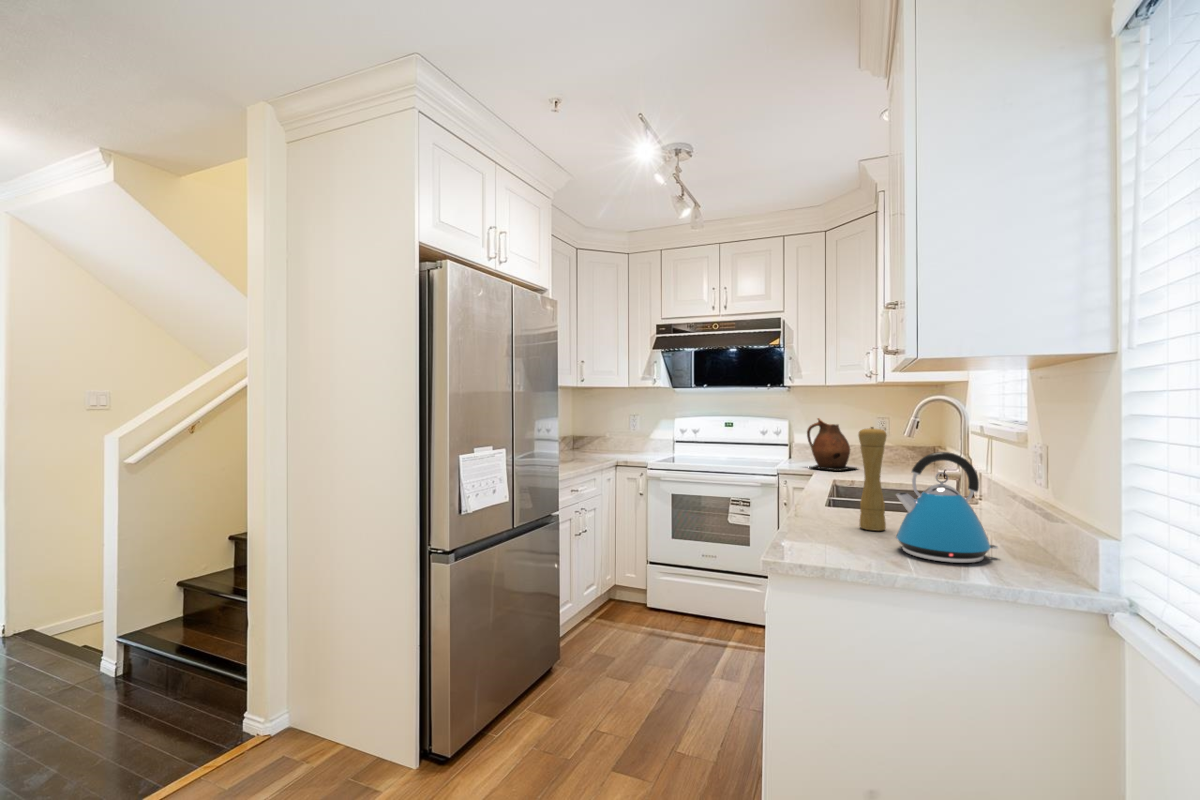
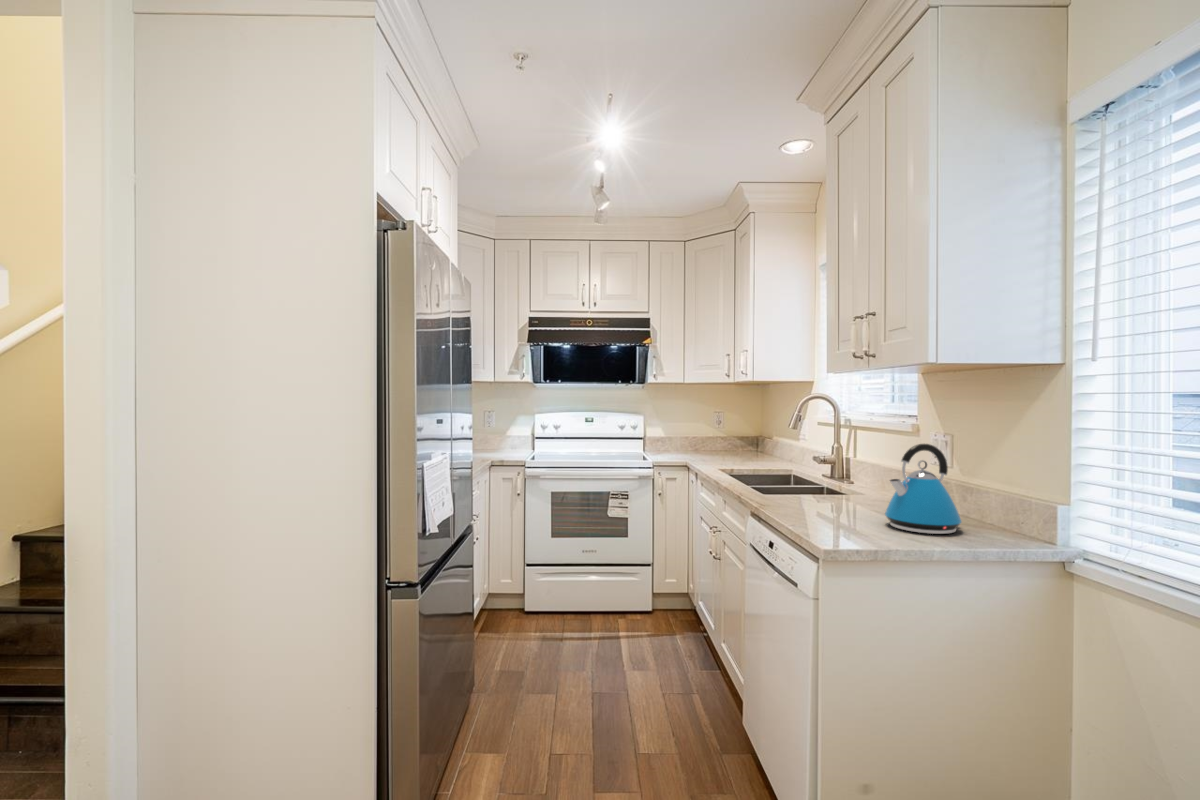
ceramic pitcher: present [807,418,856,470] -> none [675,414,717,462]
pepper mill: present [859,427,887,531] -> none [825,423,850,513]

